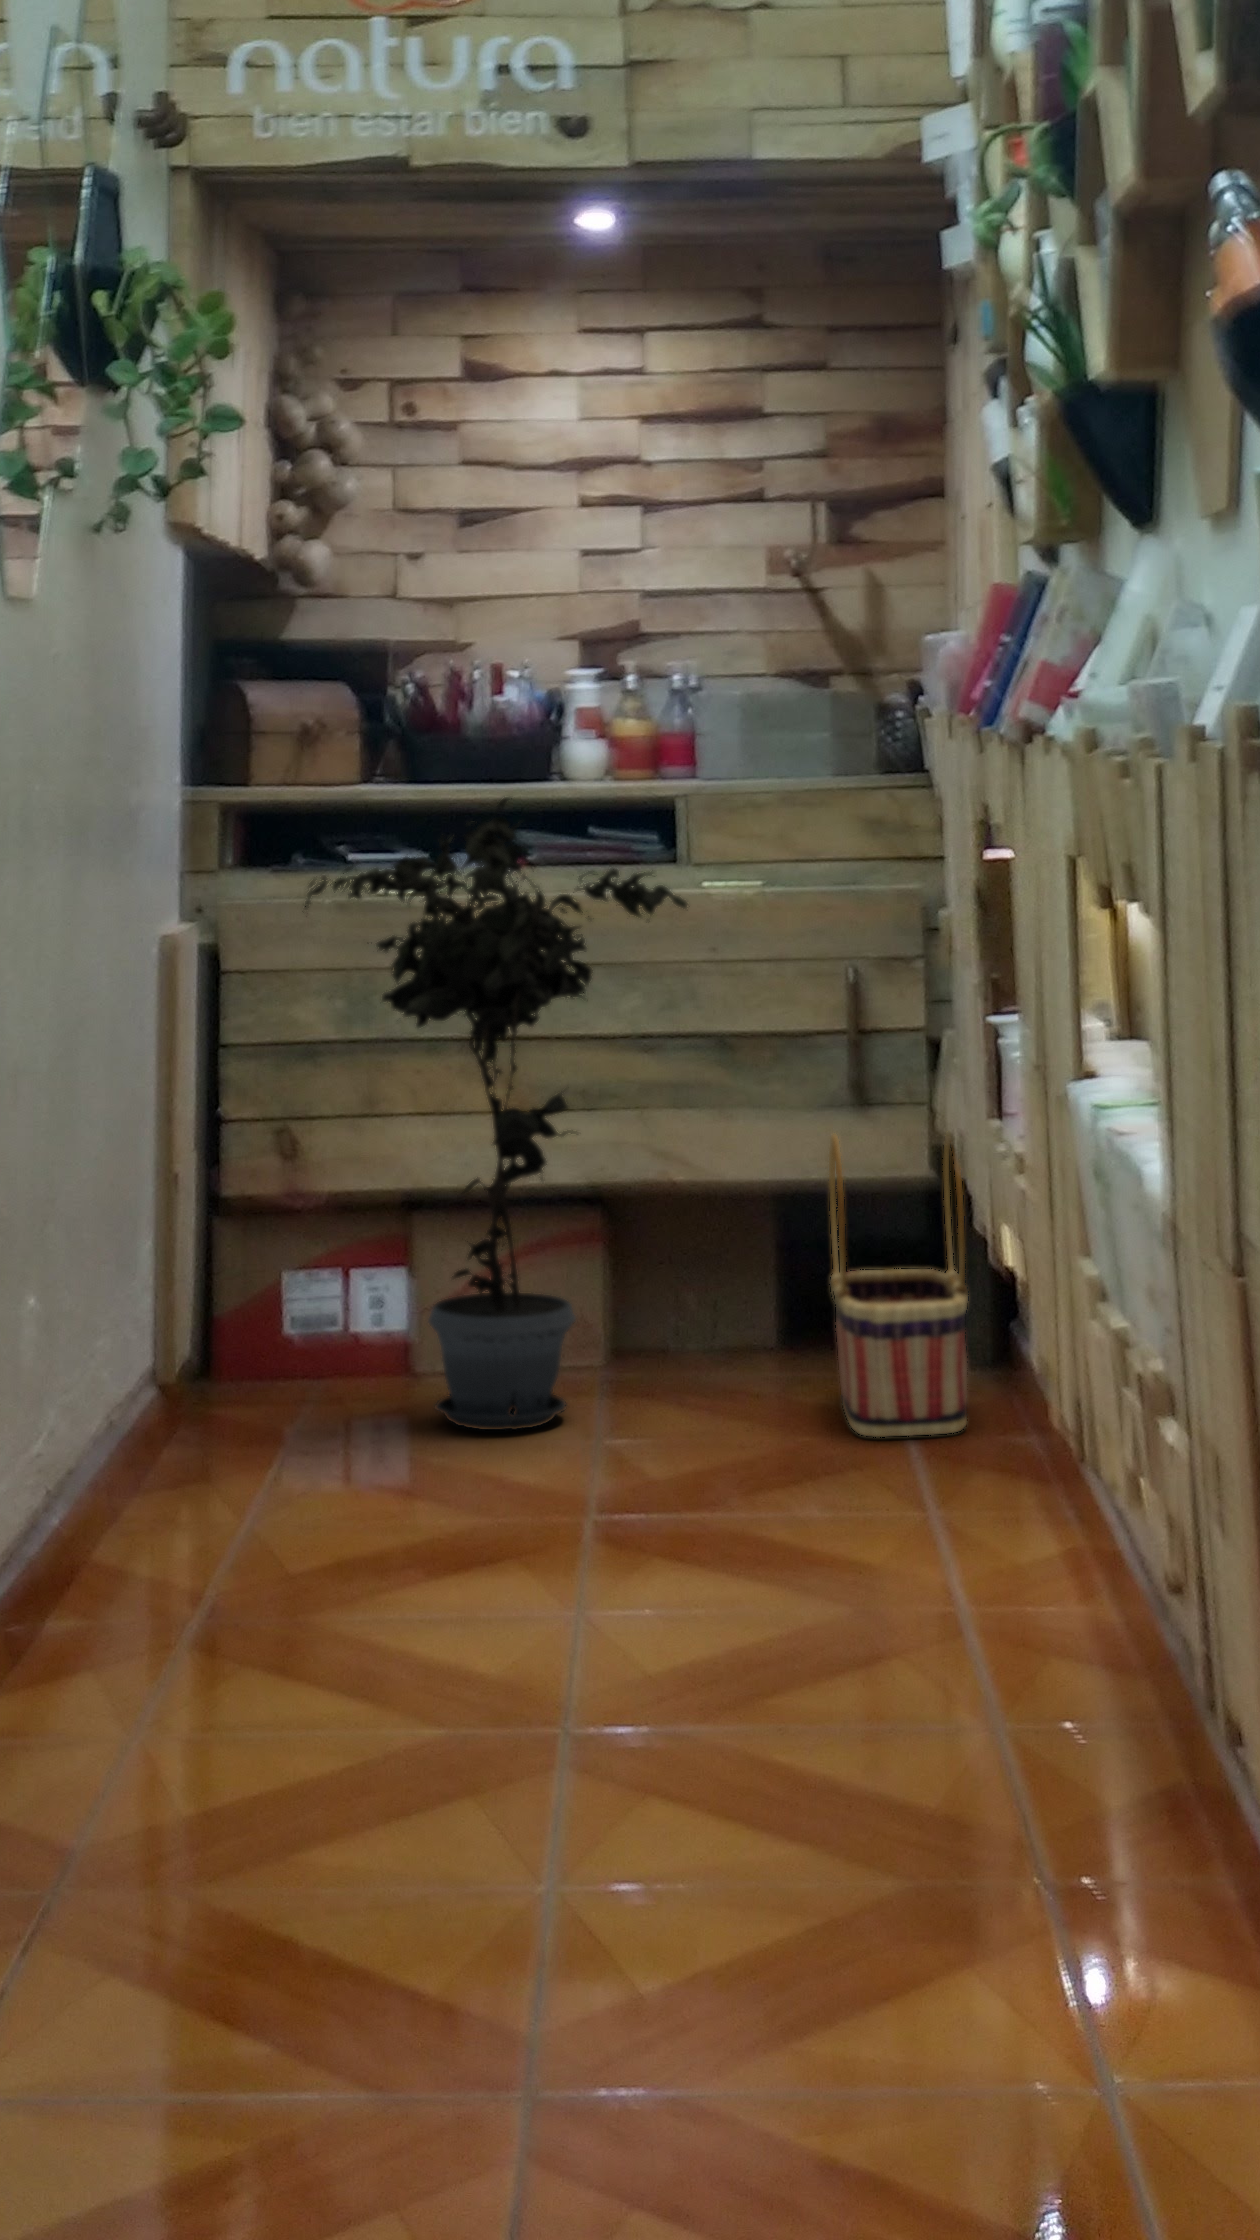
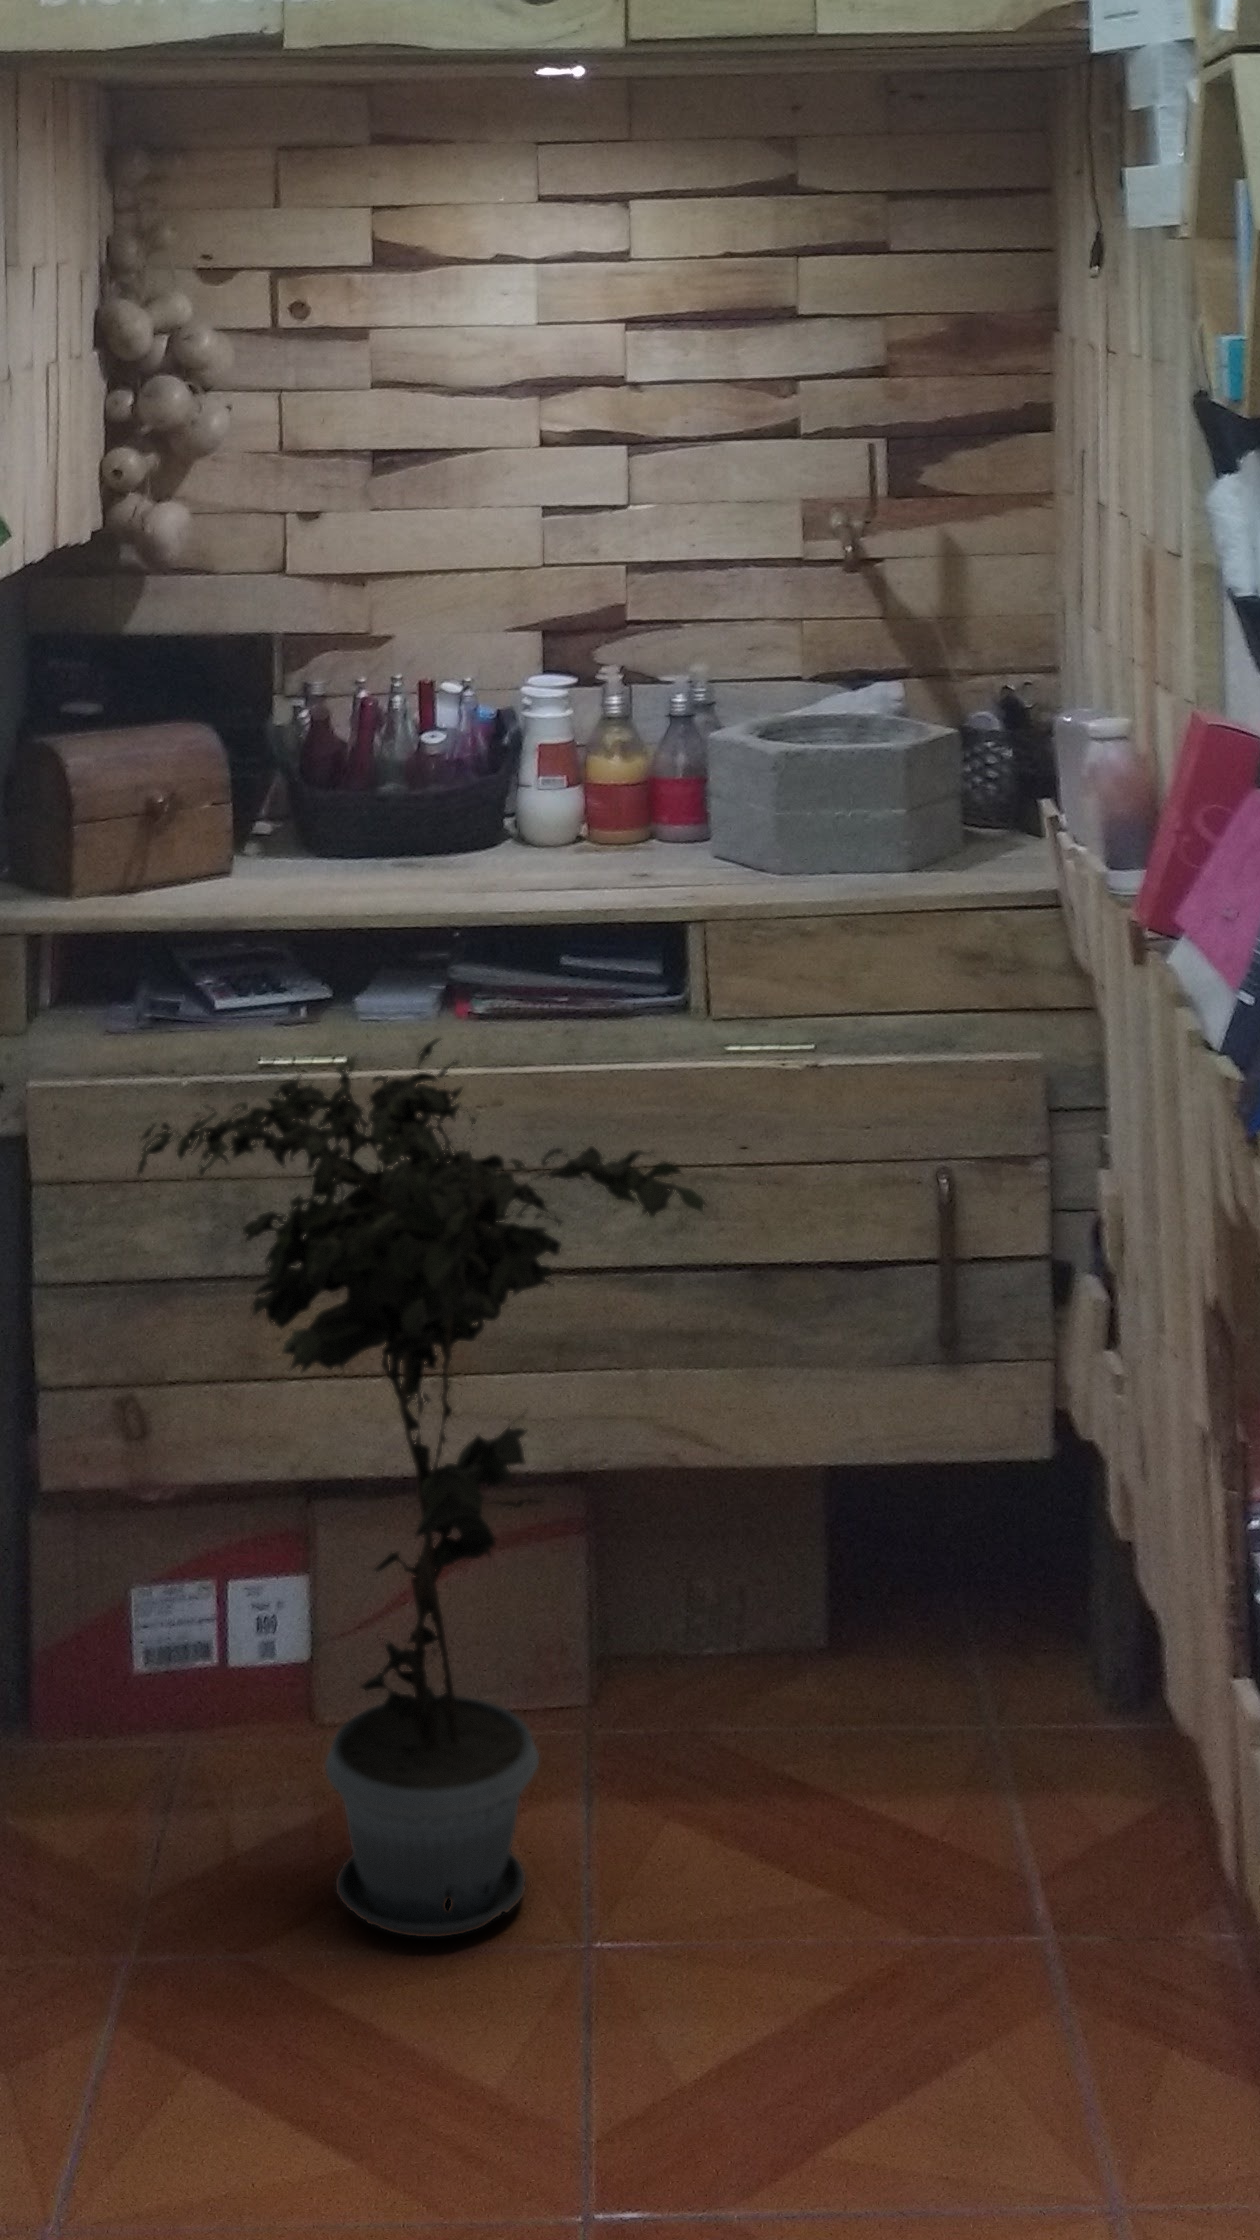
basket: present [829,1134,968,1437] -> none [906,1508,1112,1990]

